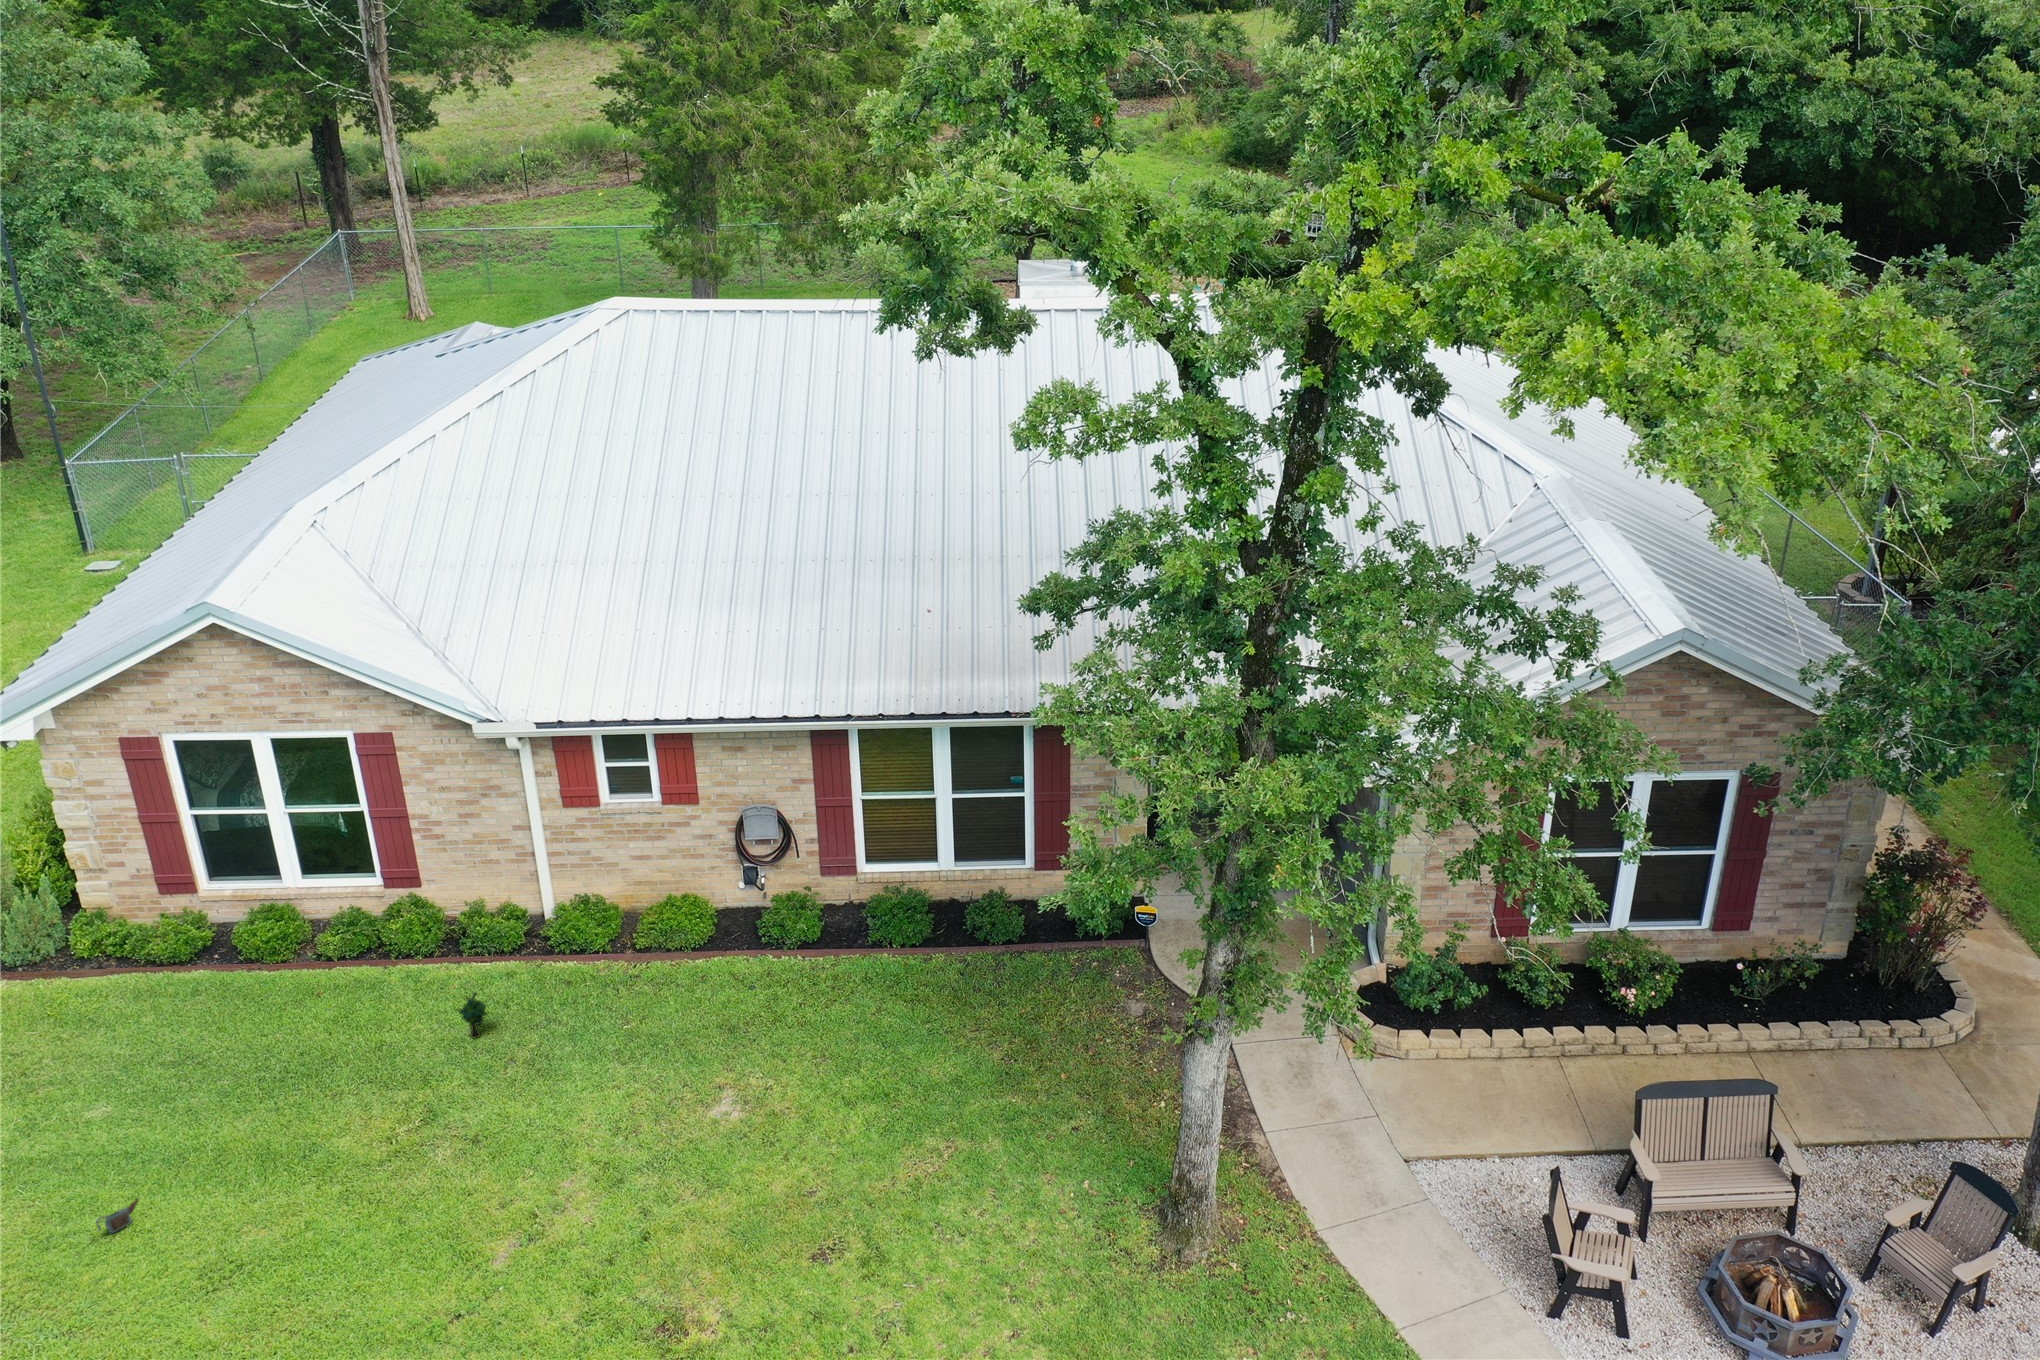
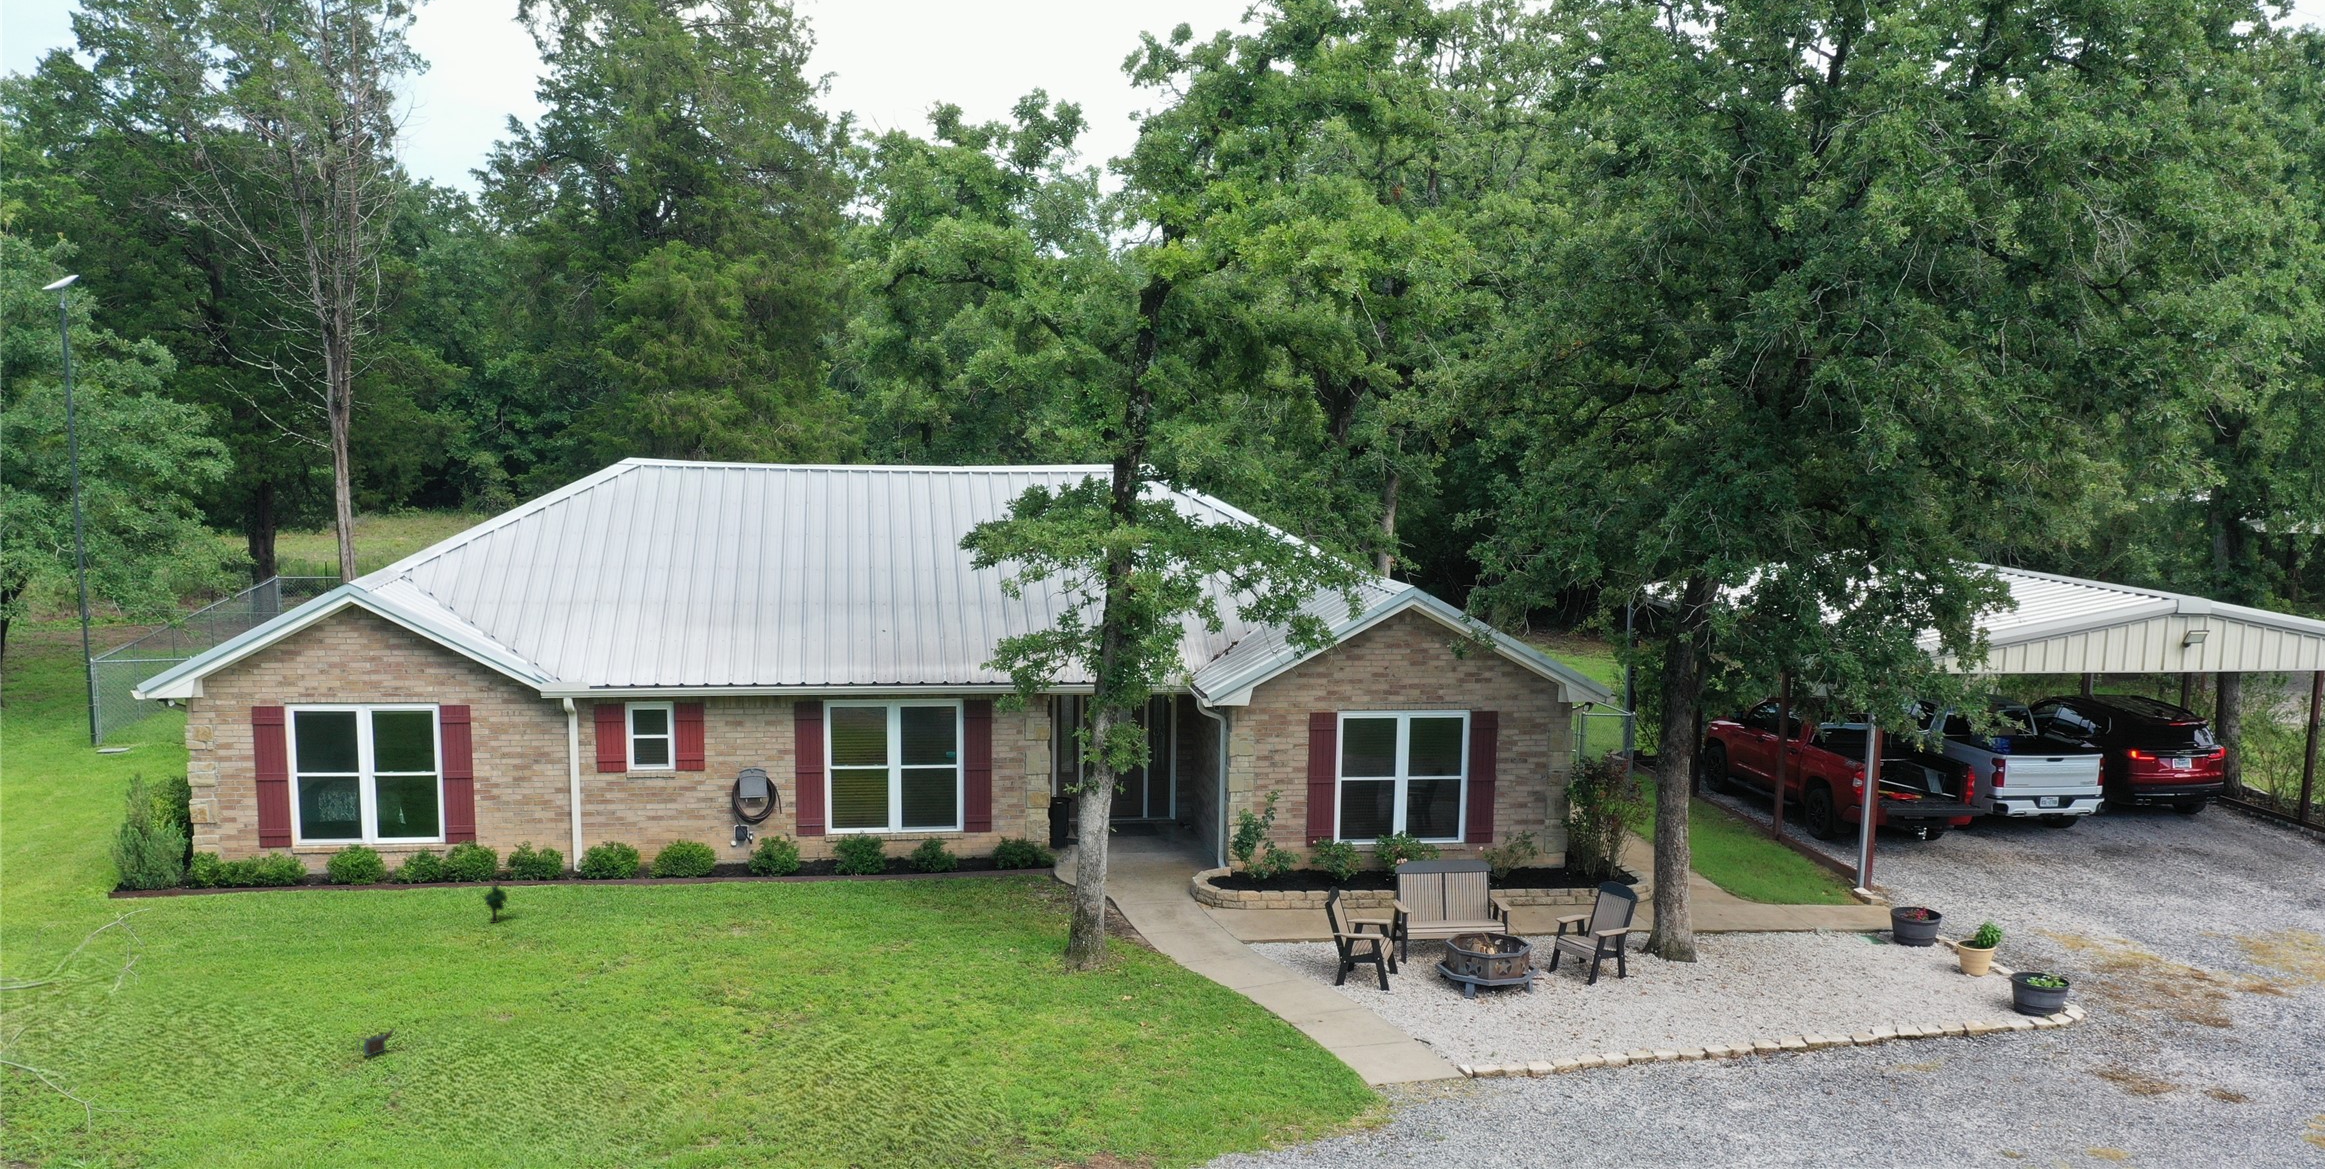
watering can: present [96,1199,139,1233] -> present [357,1028,395,1056]

